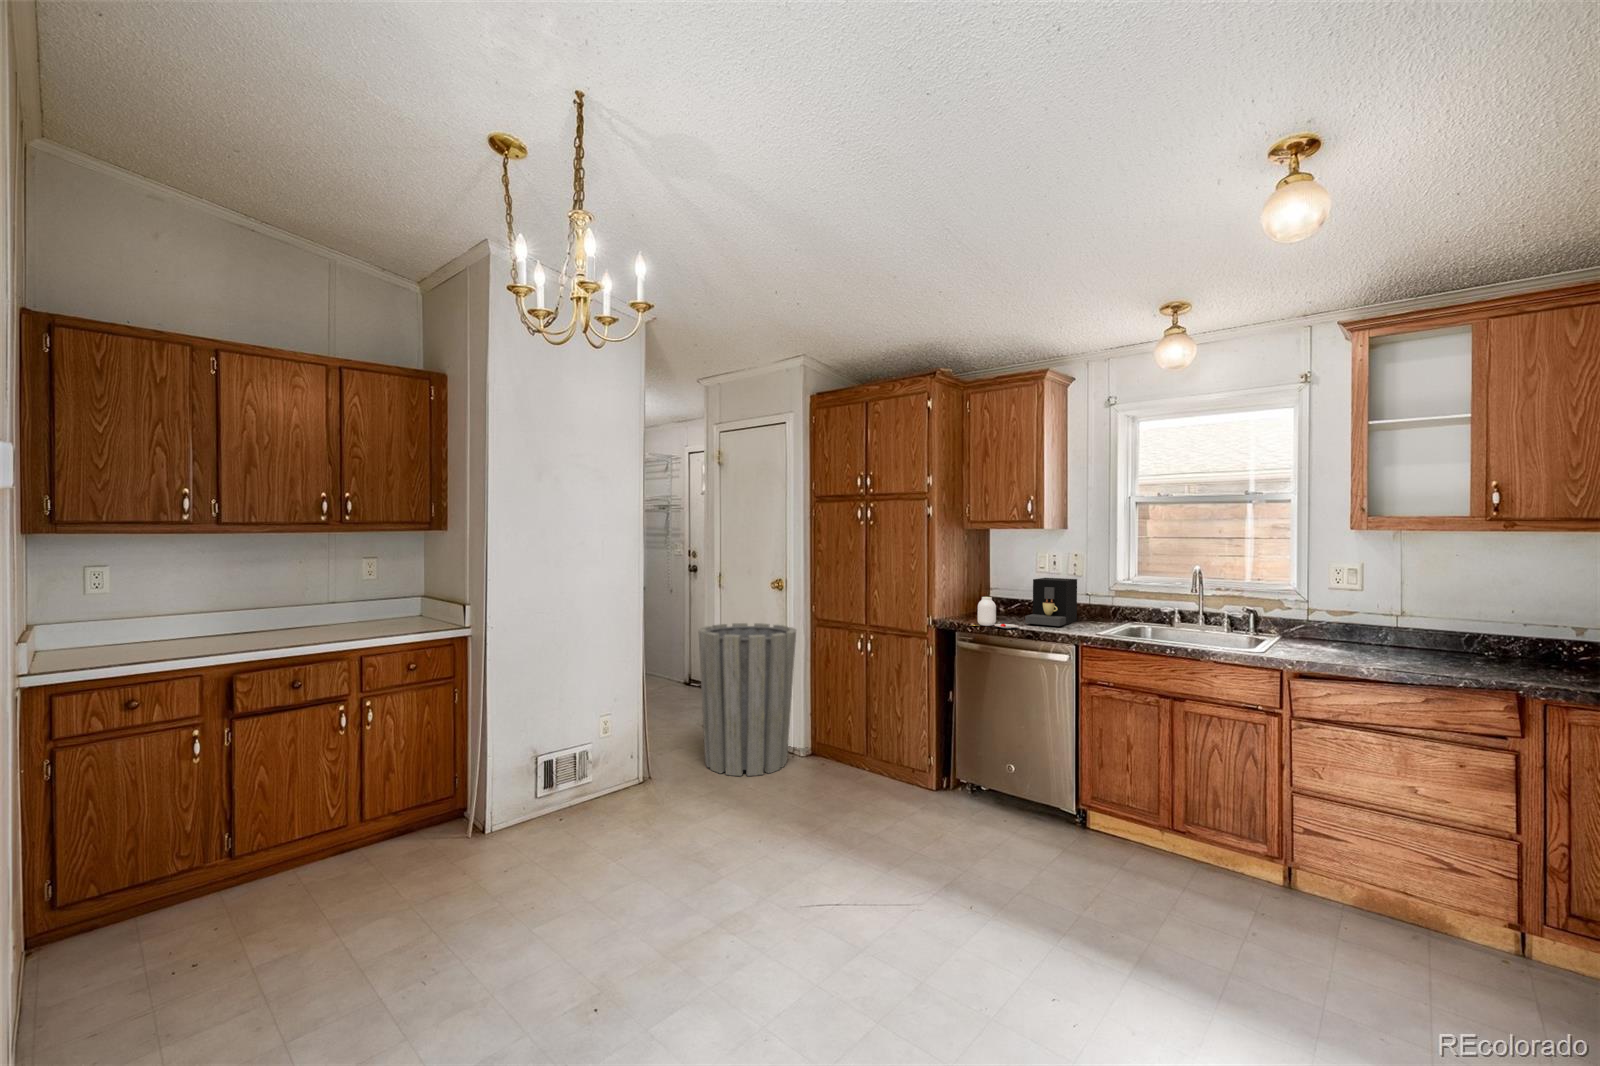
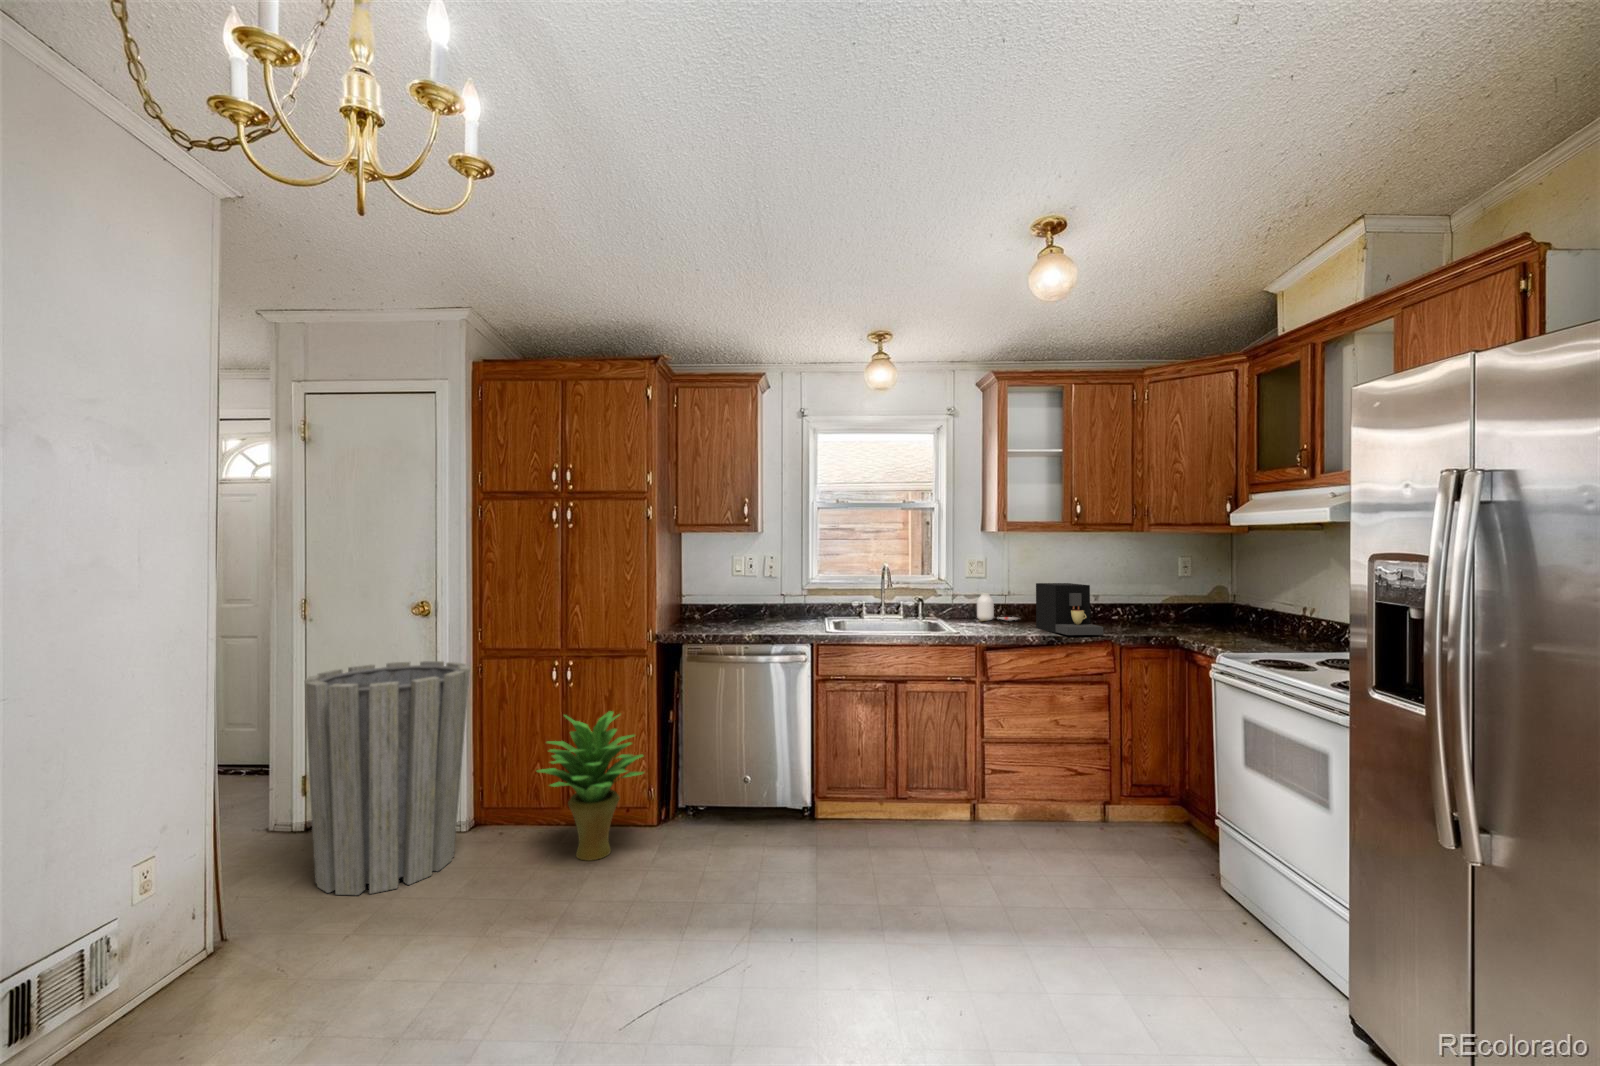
coffee maker: present [1025,578,1077,626] -> present [1036,583,1103,635]
jar: present [970,597,1018,628] -> present [977,594,1016,621]
potted plant: none [826,677,911,797] -> present [537,711,643,861]

